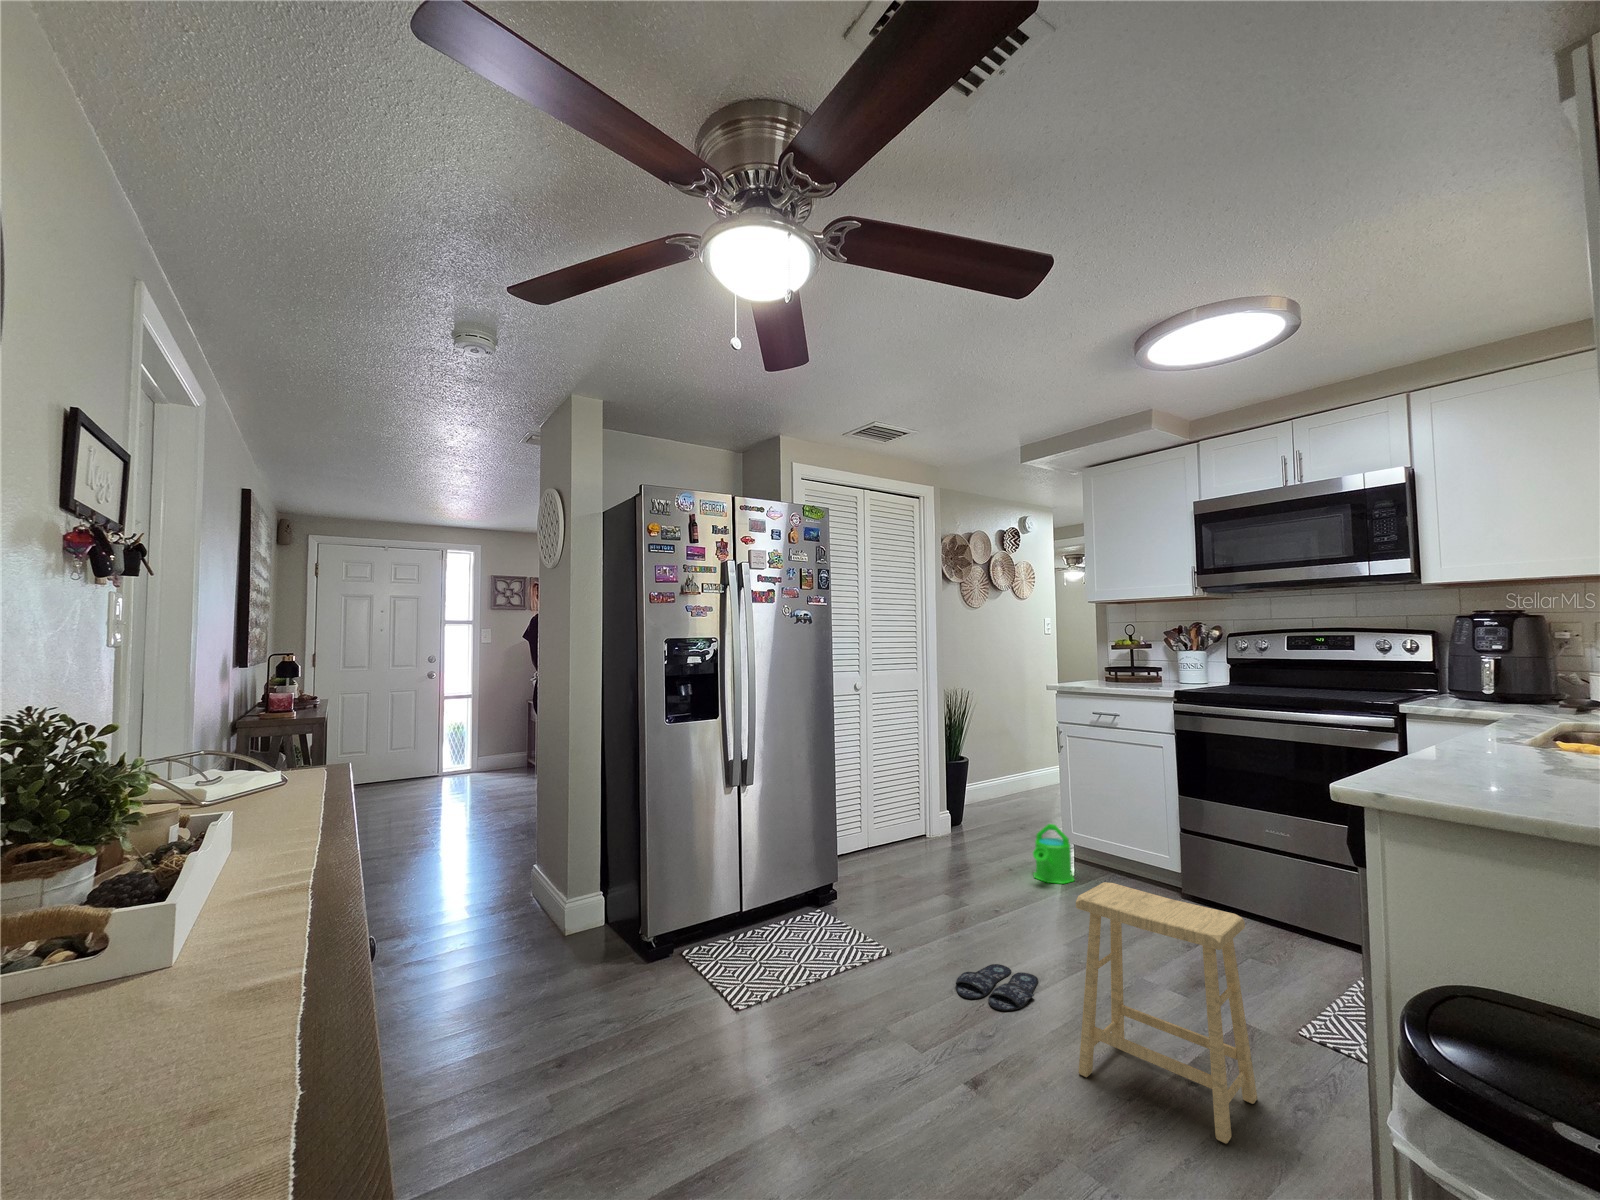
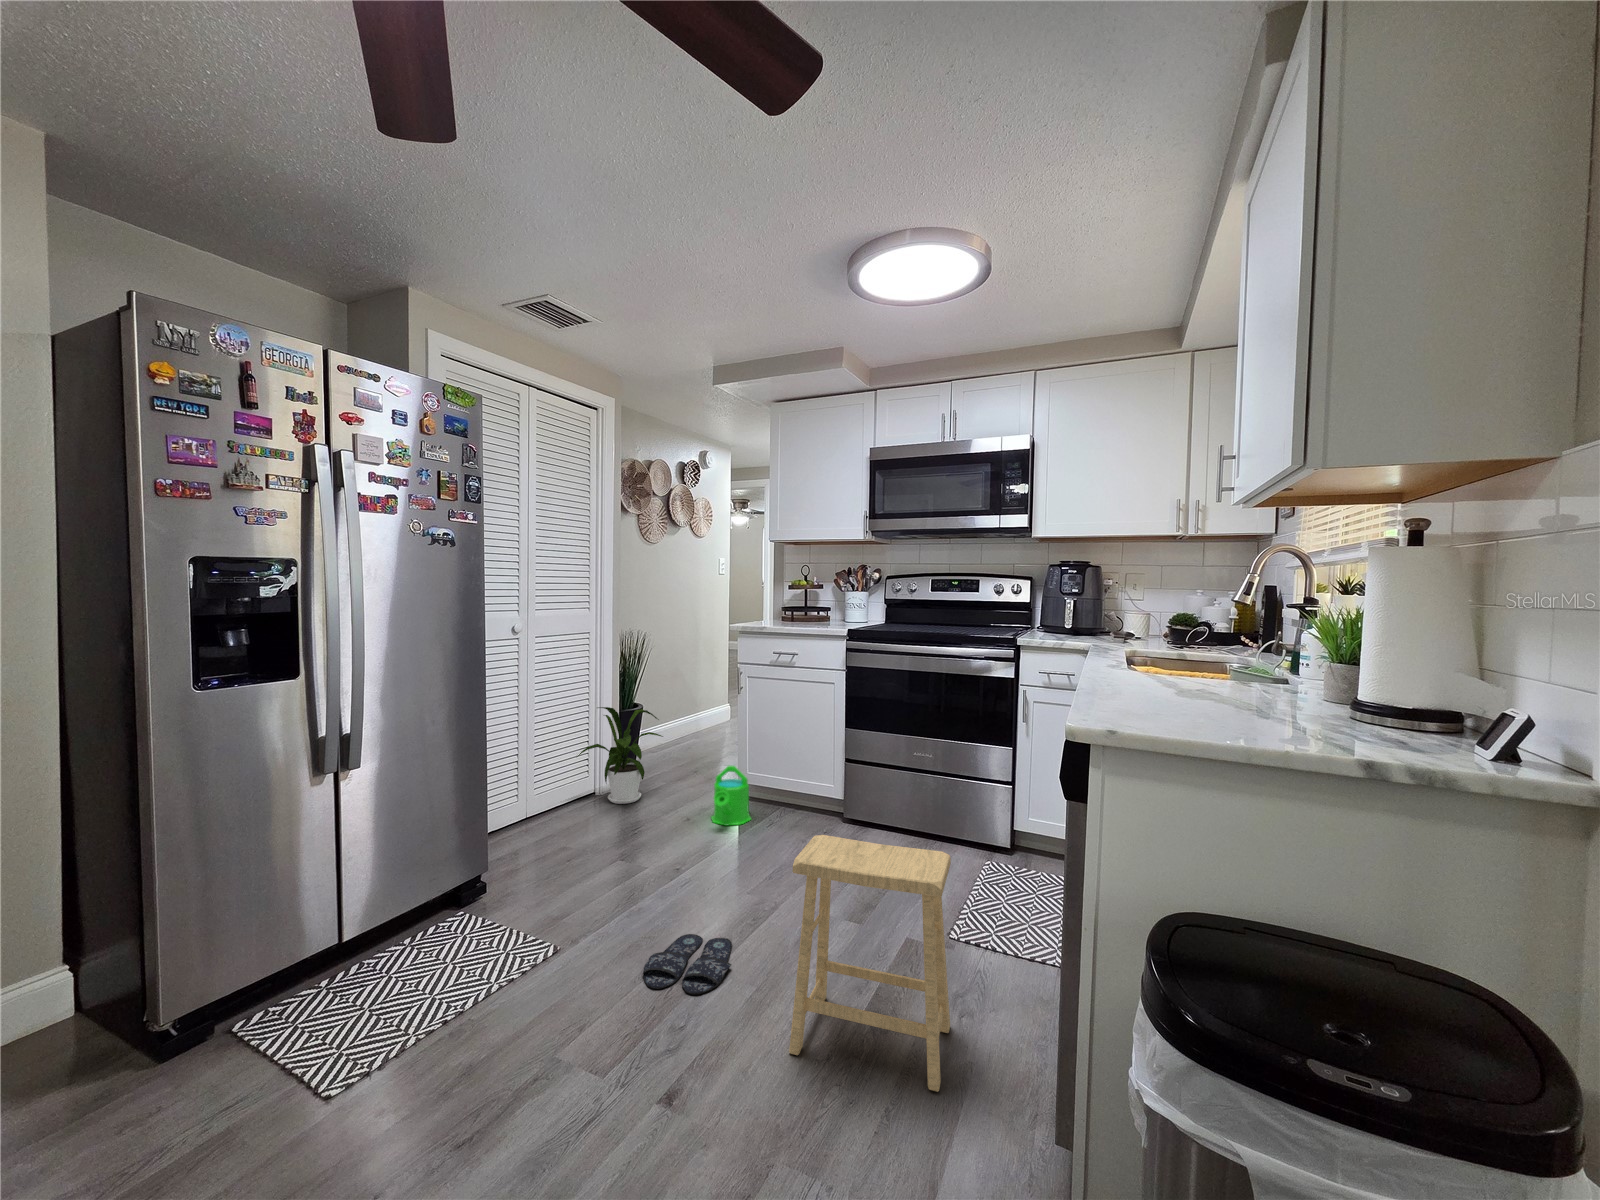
house plant: none [904,758,987,850] -> present [578,707,663,804]

